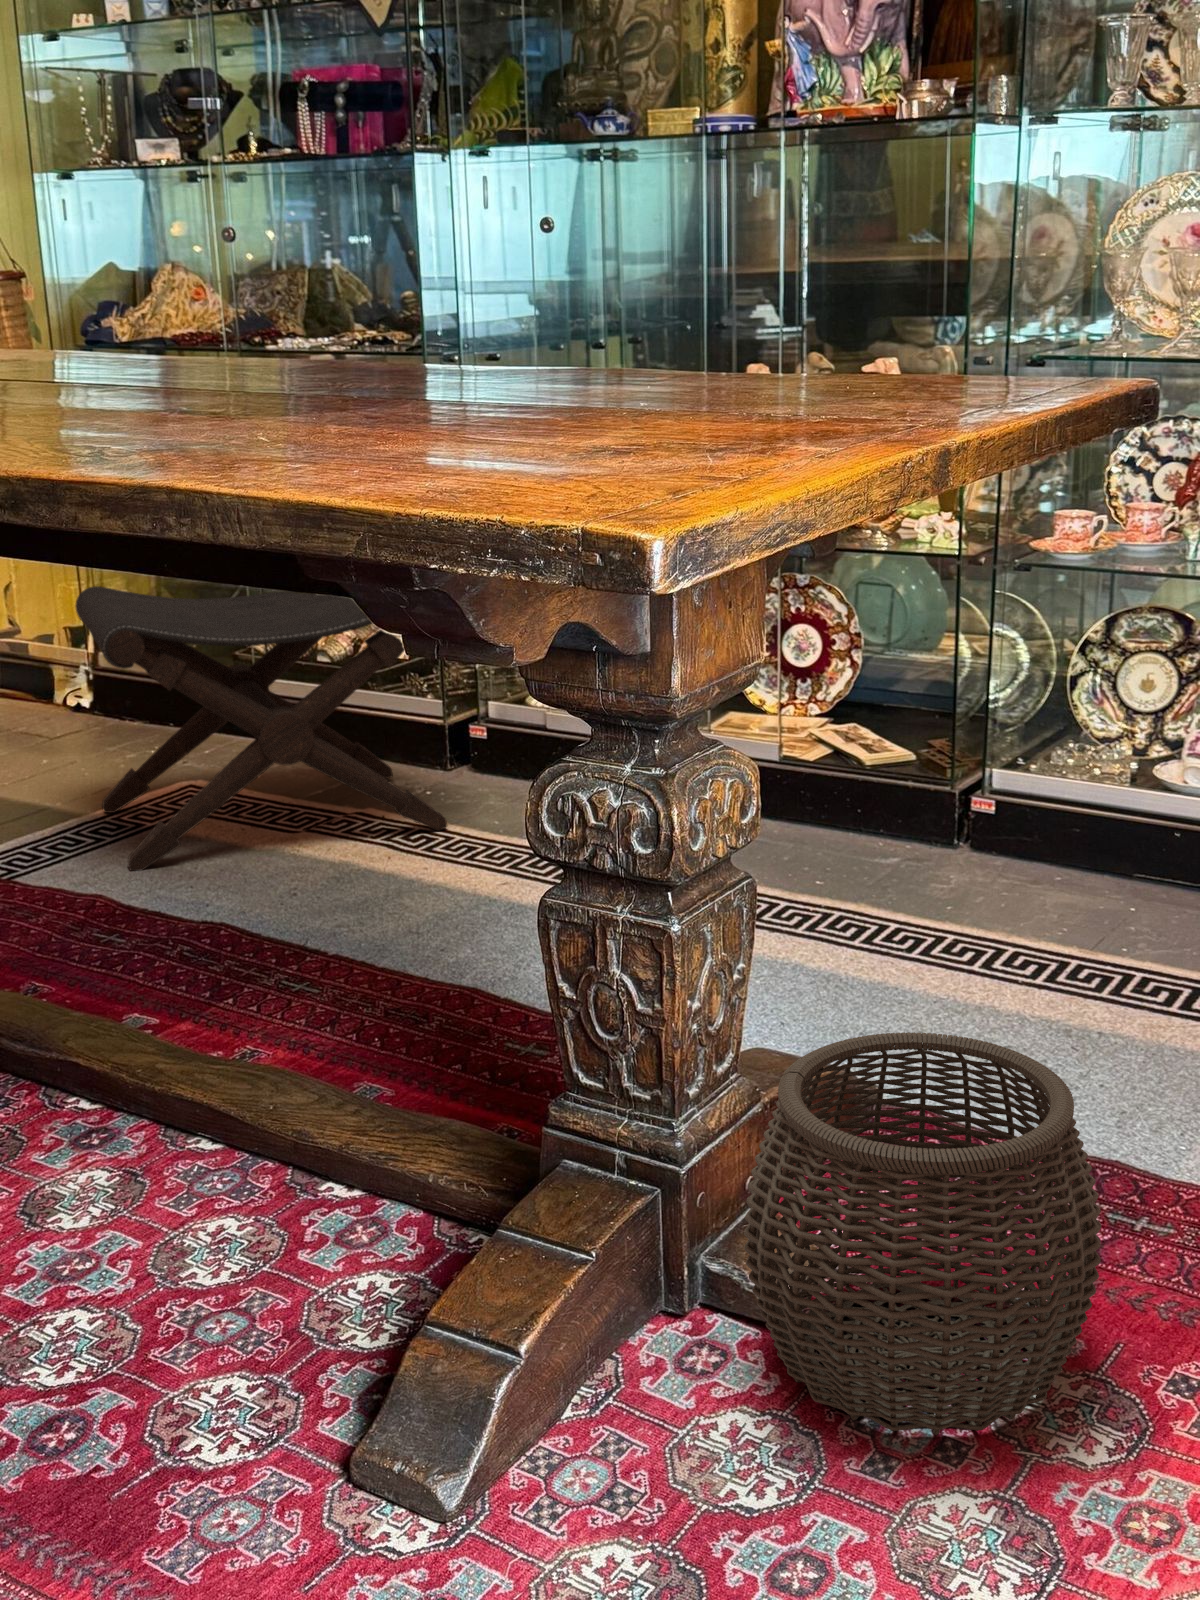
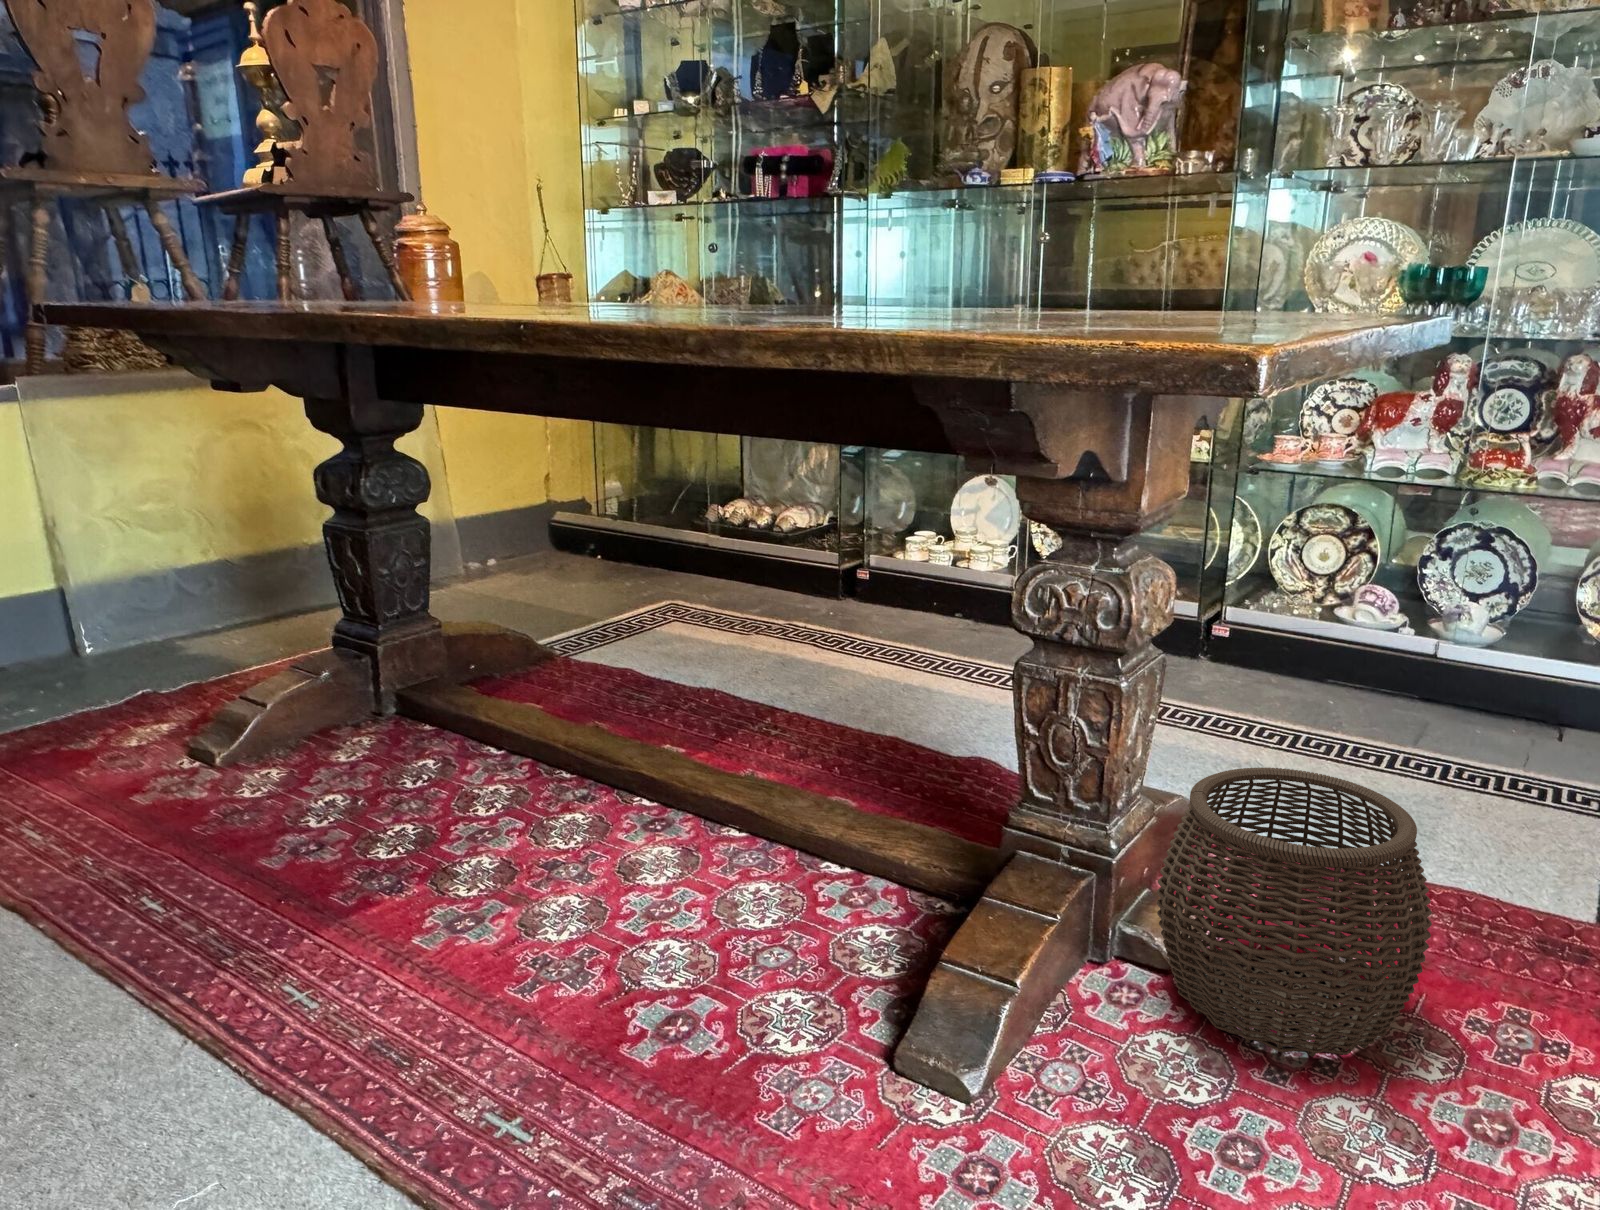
footstool: present [76,586,447,871] -> none [612,467,853,657]

